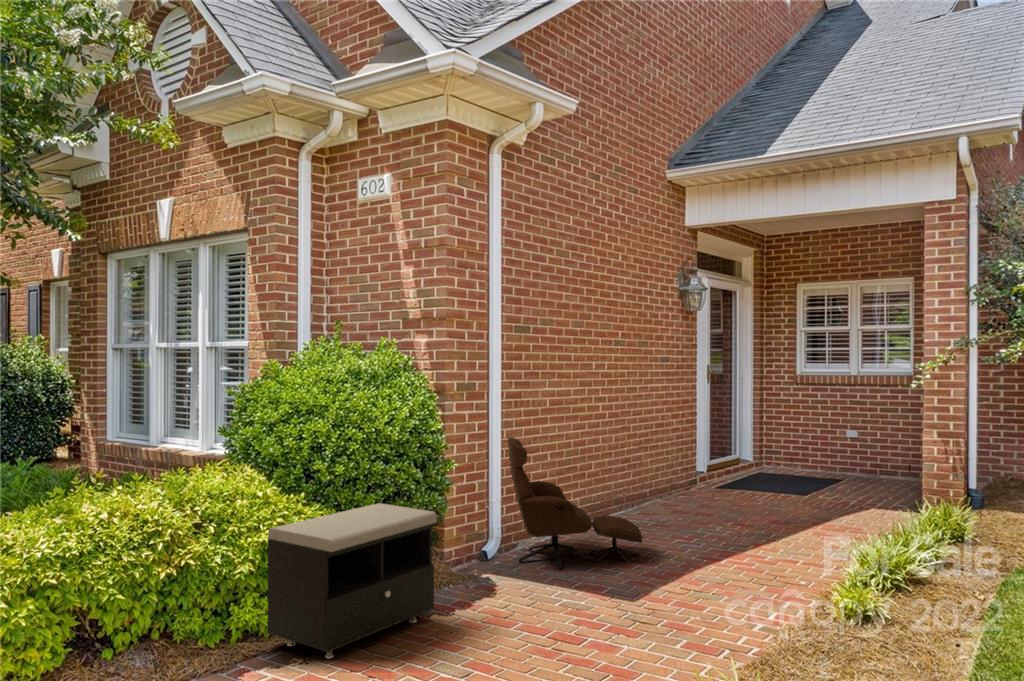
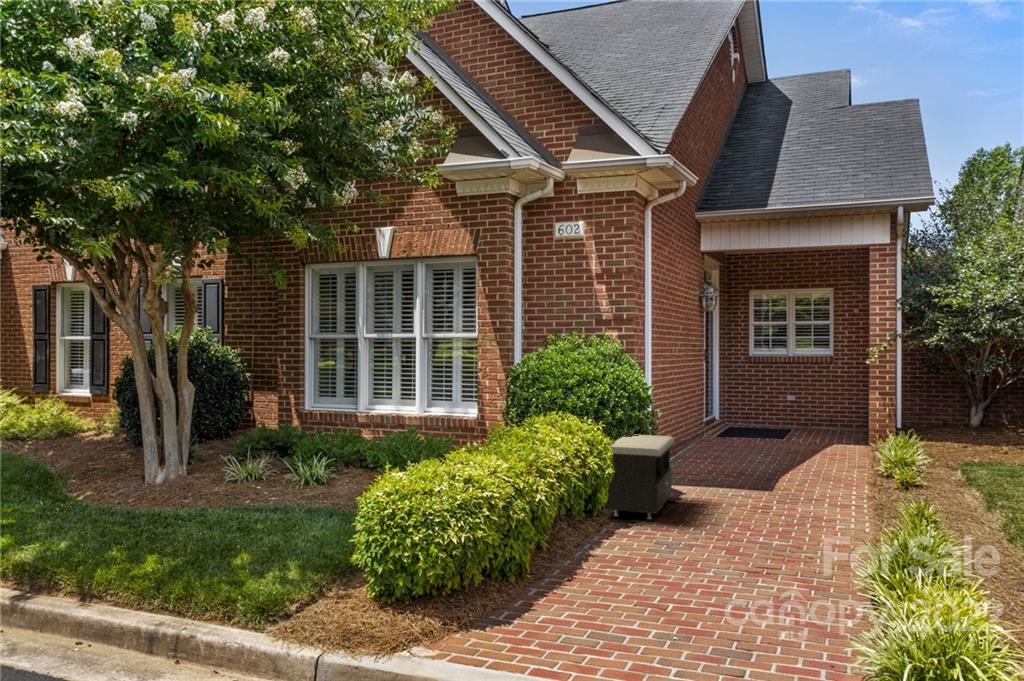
lounge chair: present [508,437,642,569] -> none [650,395,738,475]

